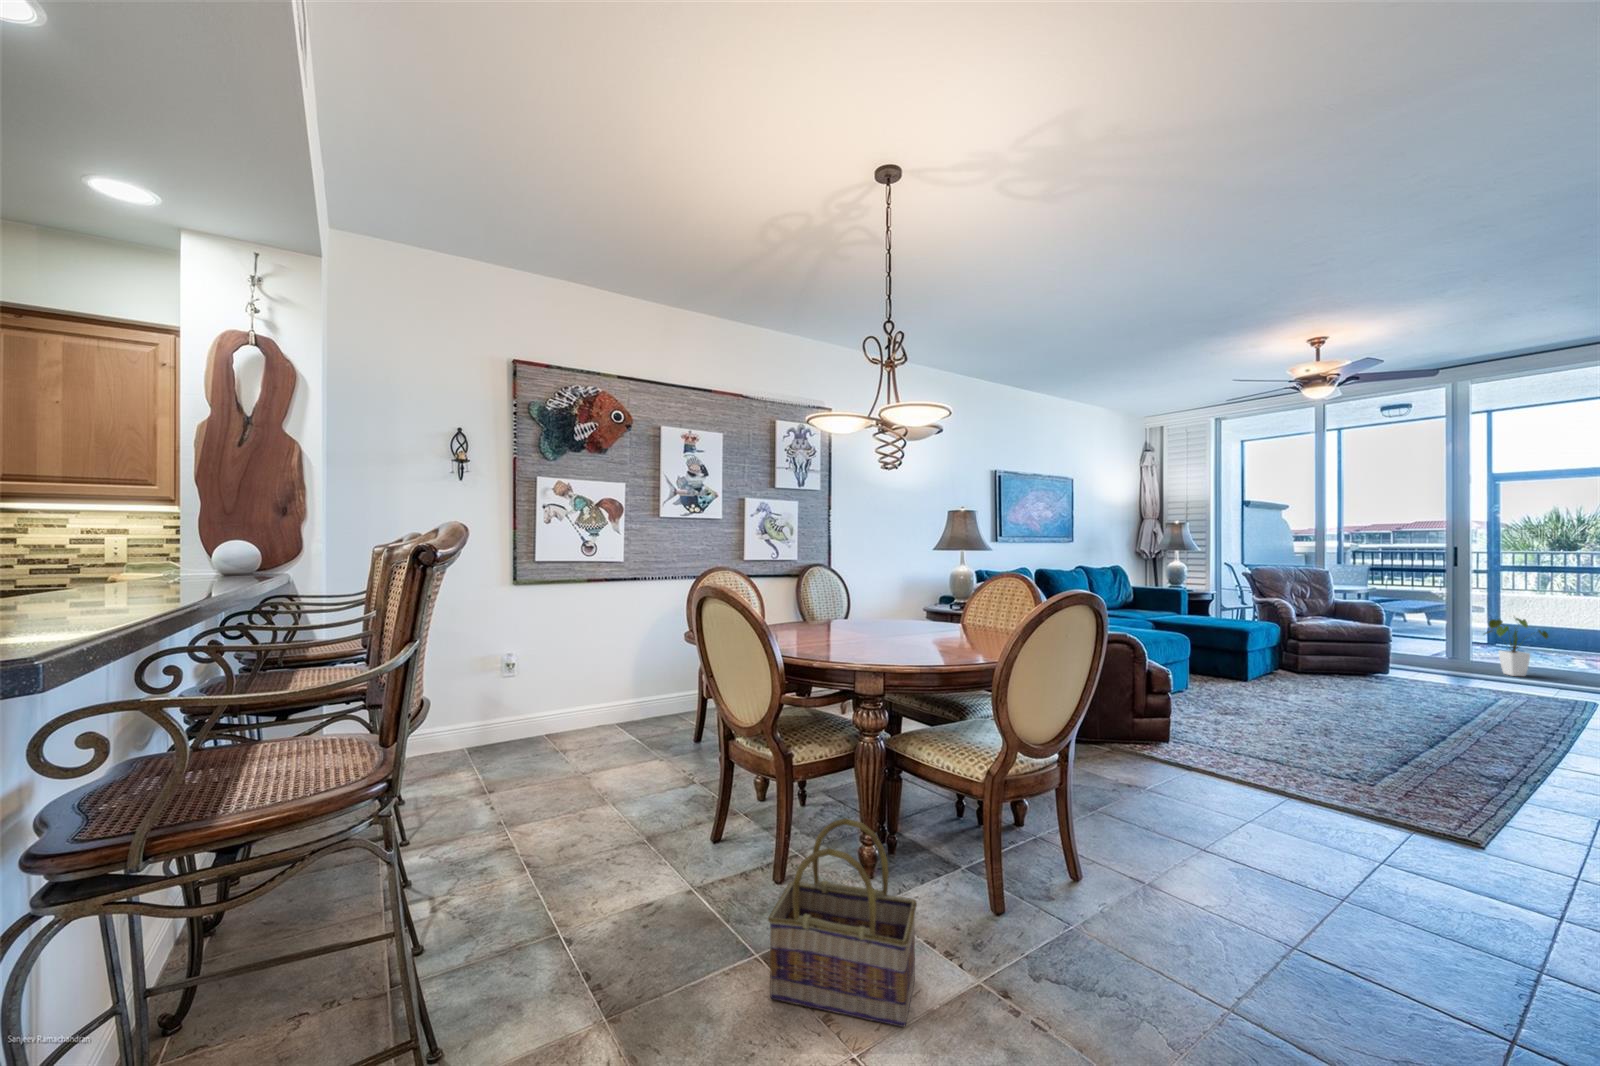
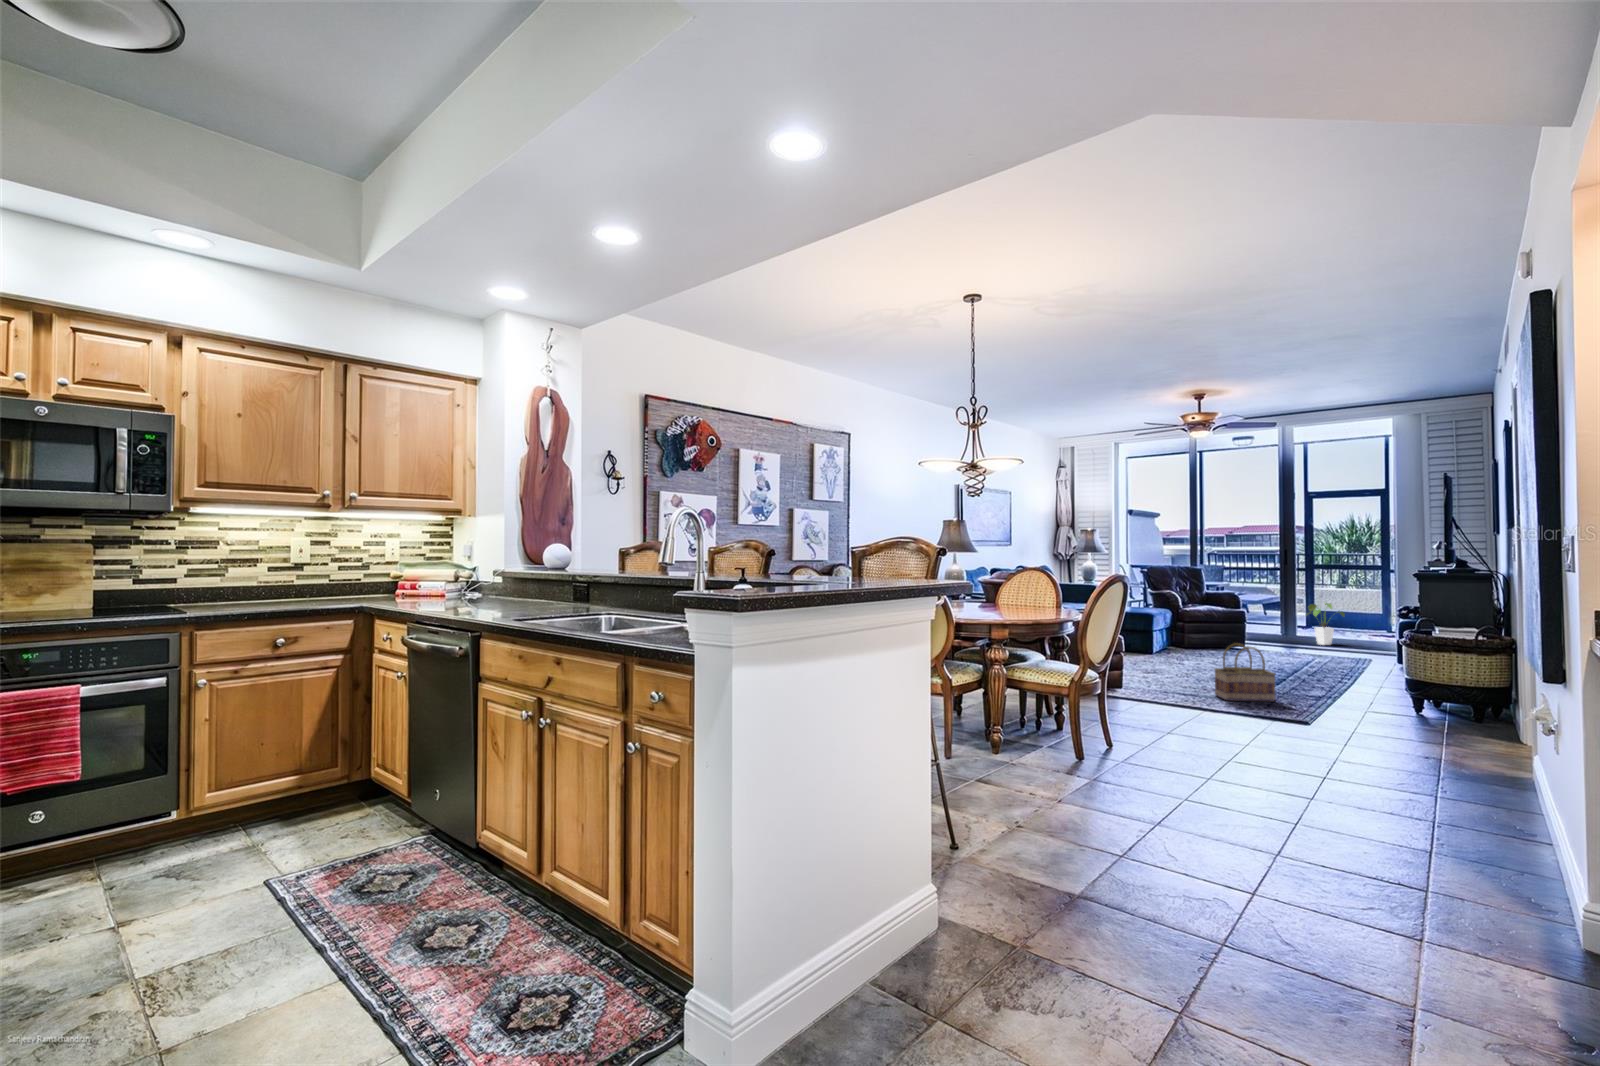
basket: present [768,818,917,1027] -> present [1215,643,1275,701]

